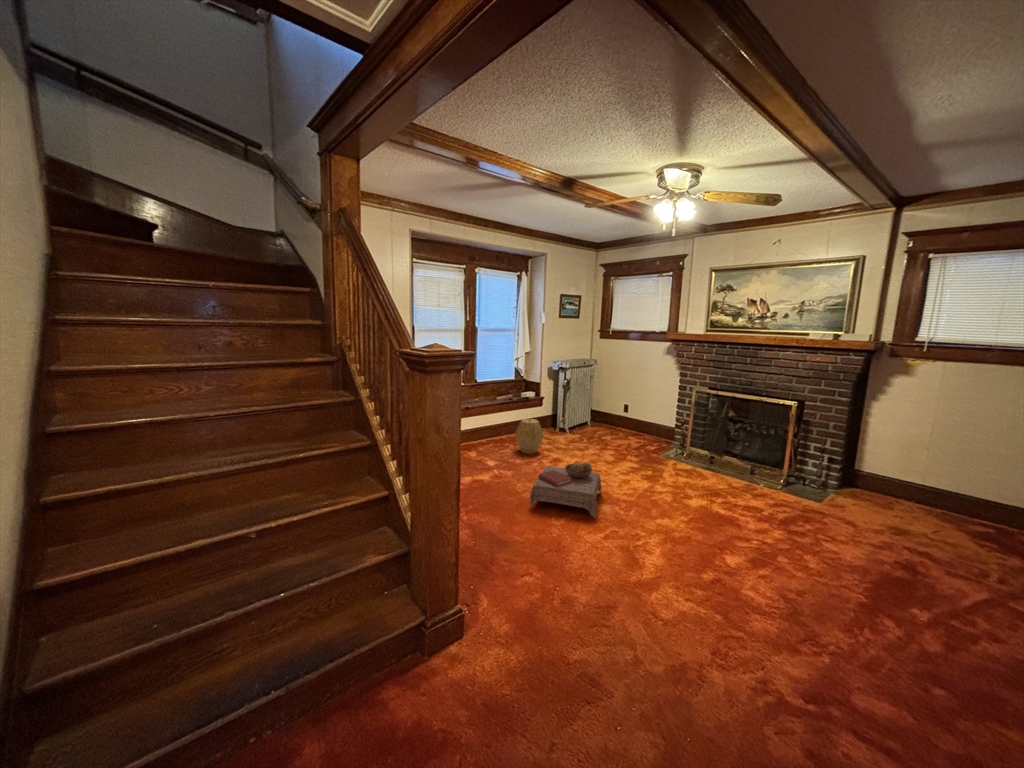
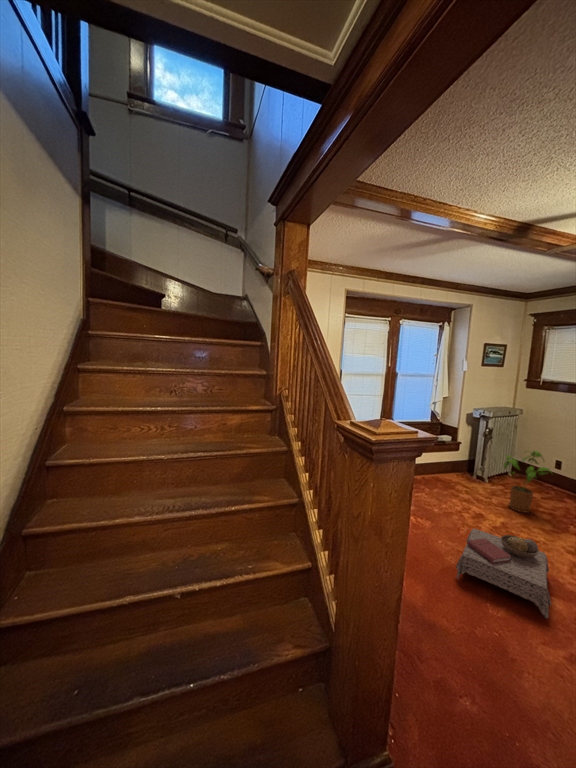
house plant: none [577,394,614,452] -> present [504,451,552,513]
woven basket: present [516,419,543,454] -> none [432,465,463,503]

